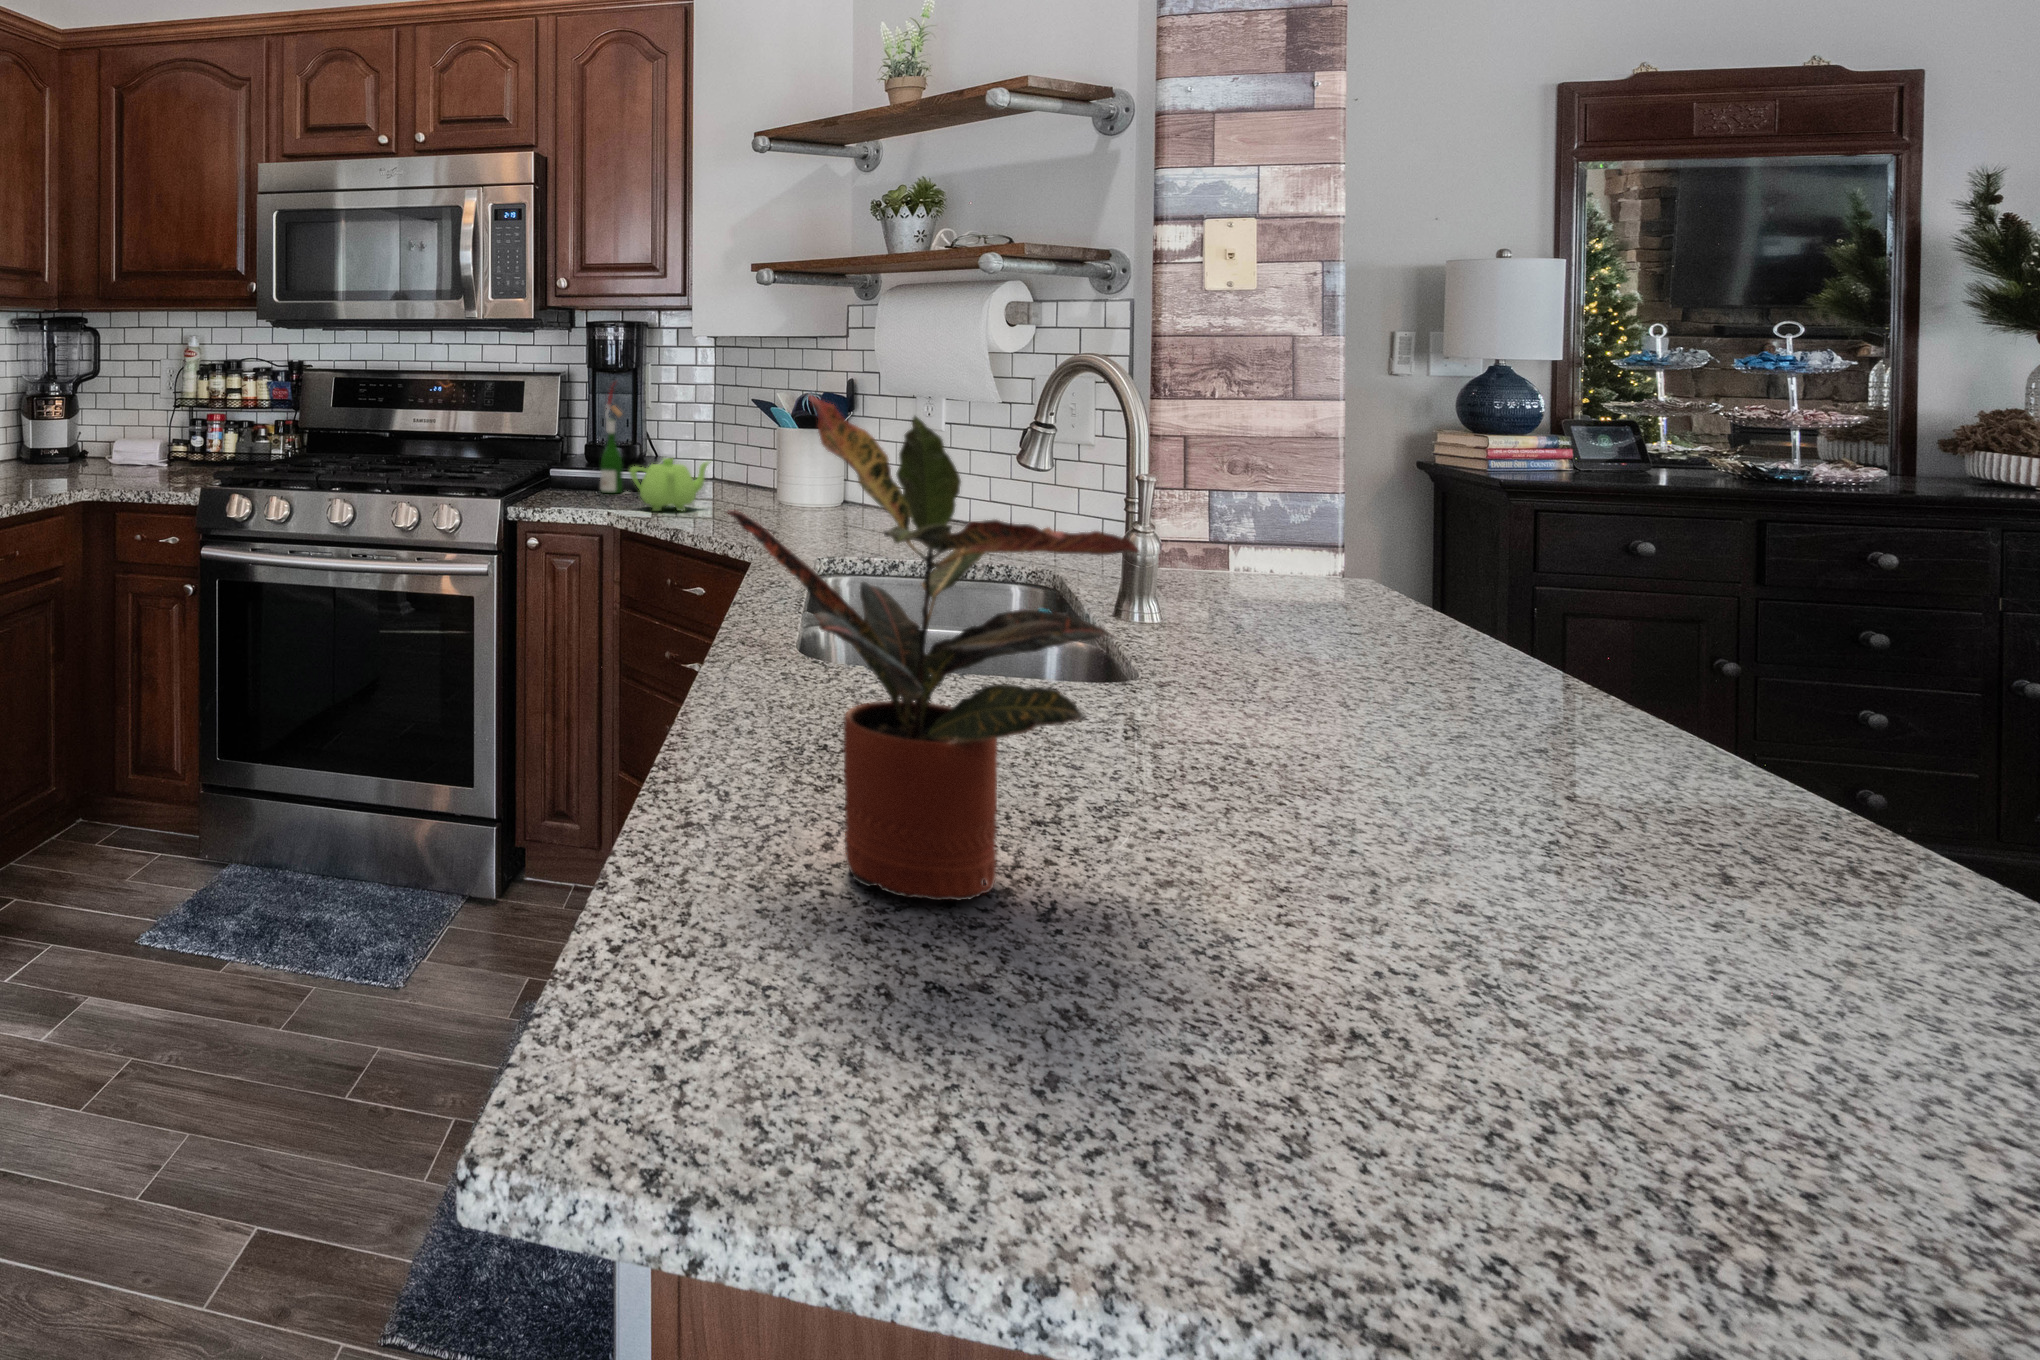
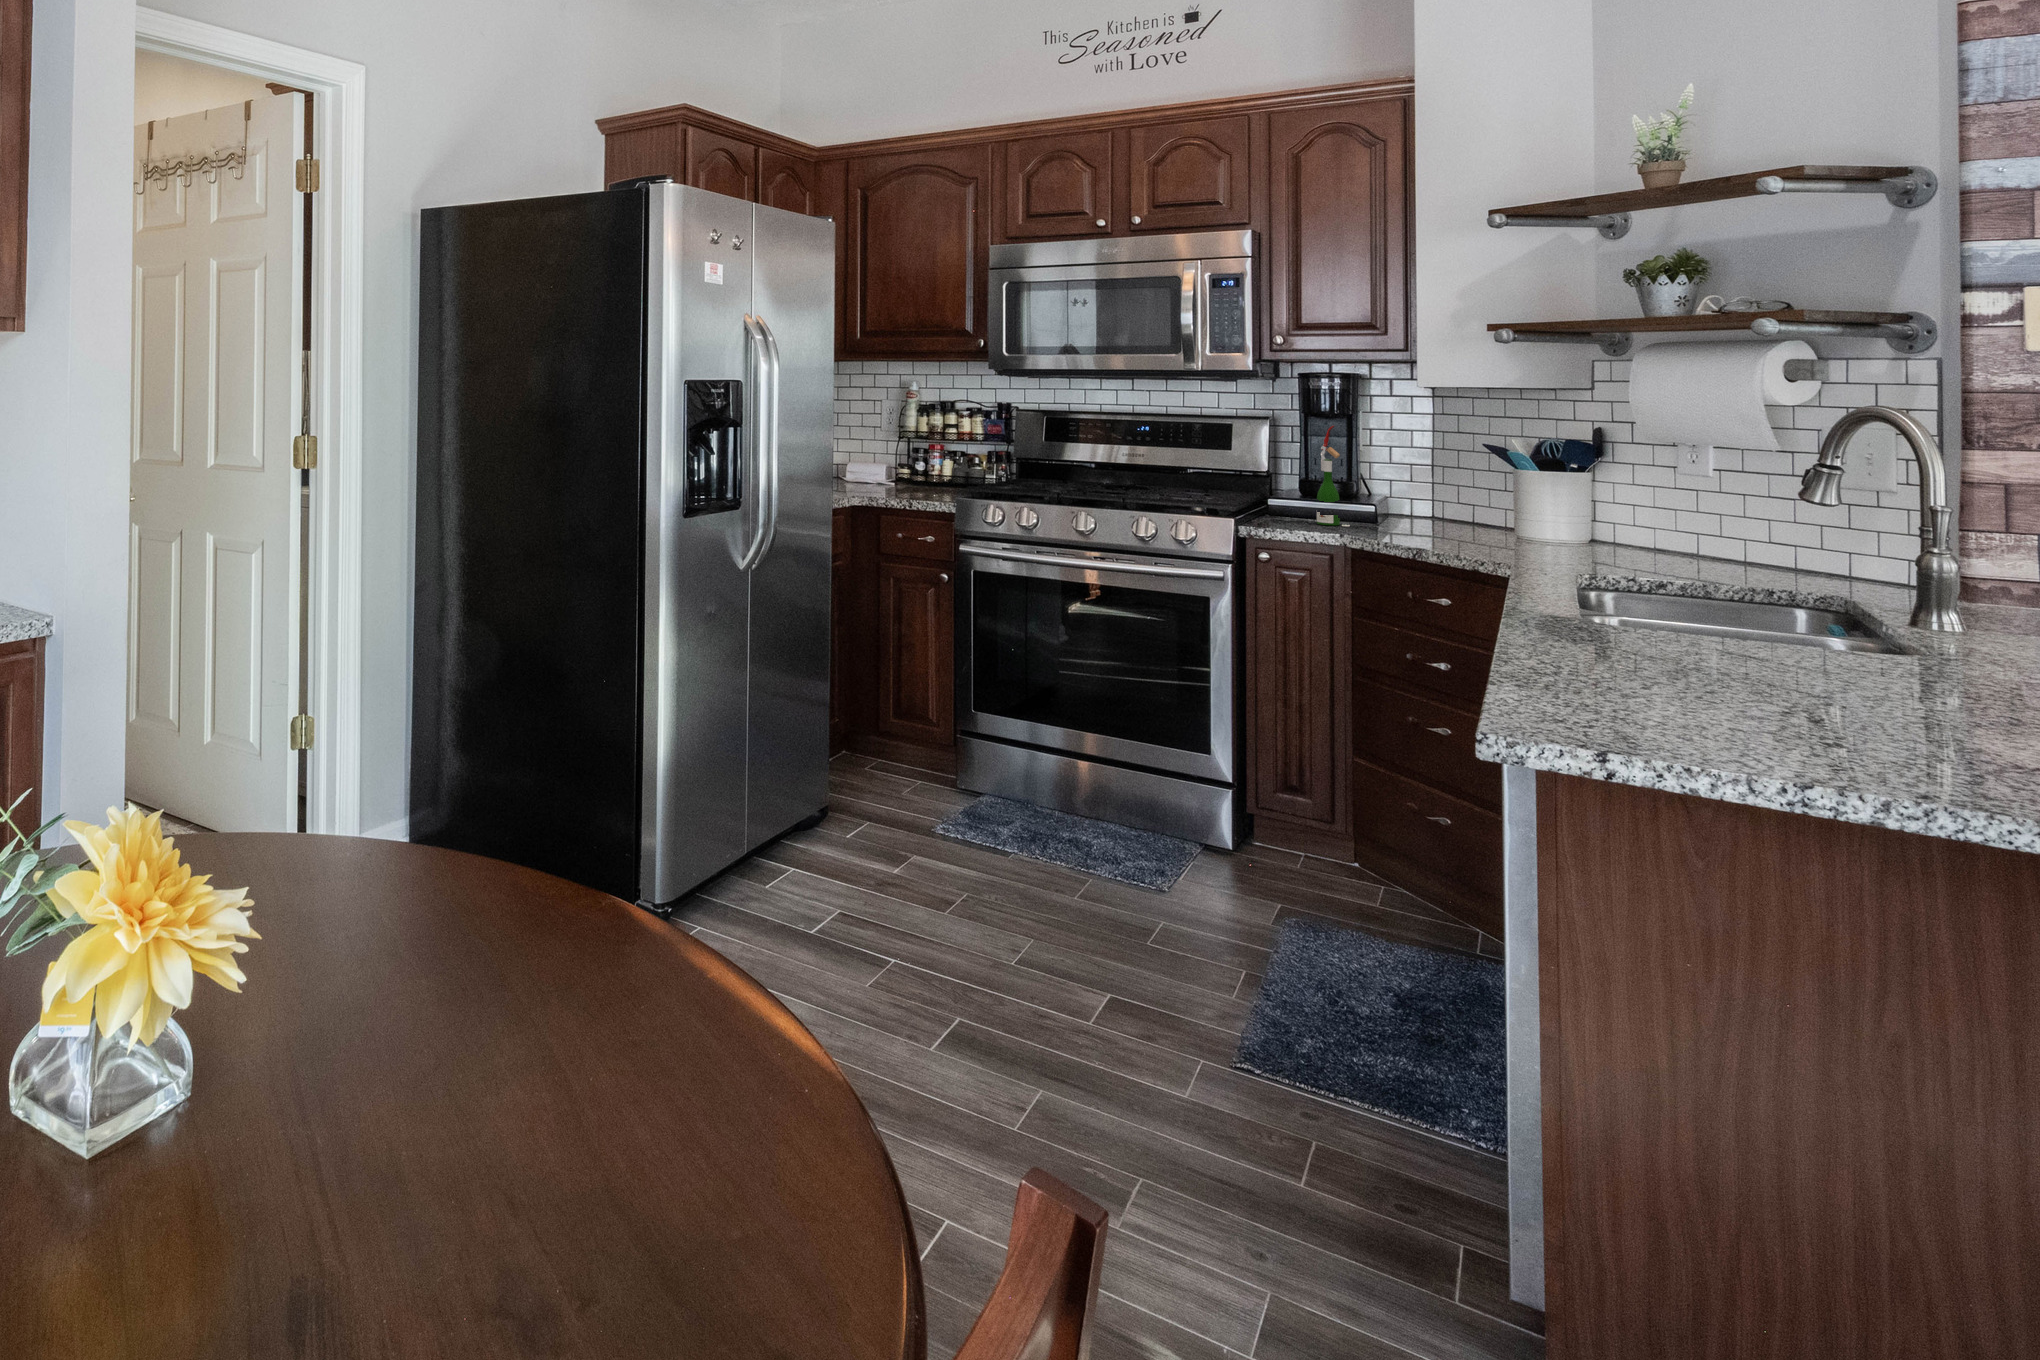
potted plant: present [727,395,1139,901] -> none [1574,430,1881,710]
teapot: present [630,458,711,511] -> none [1359,494,1446,541]

